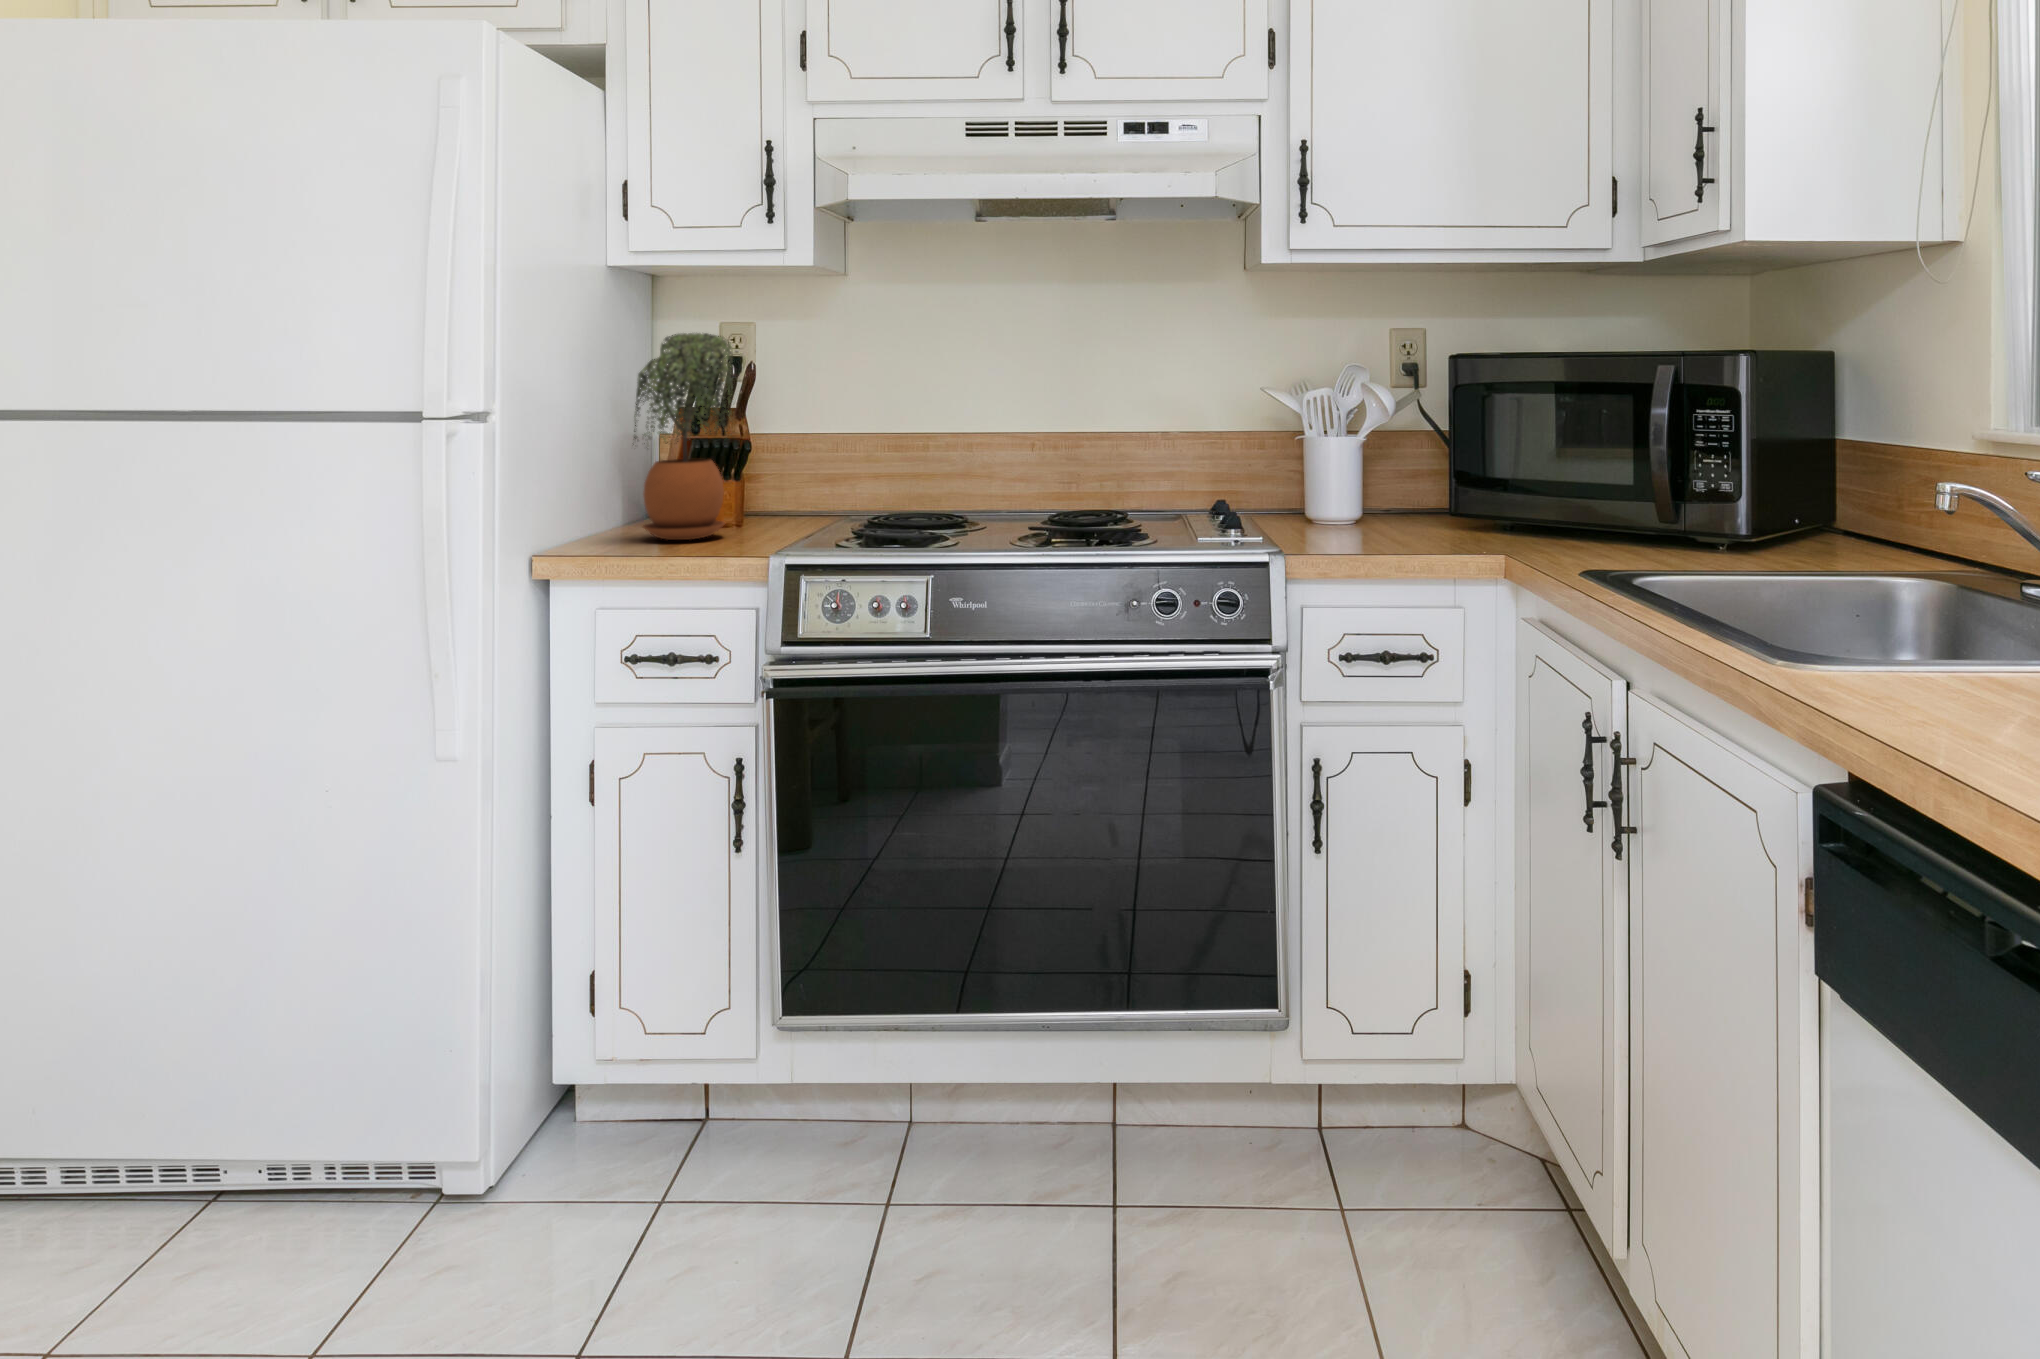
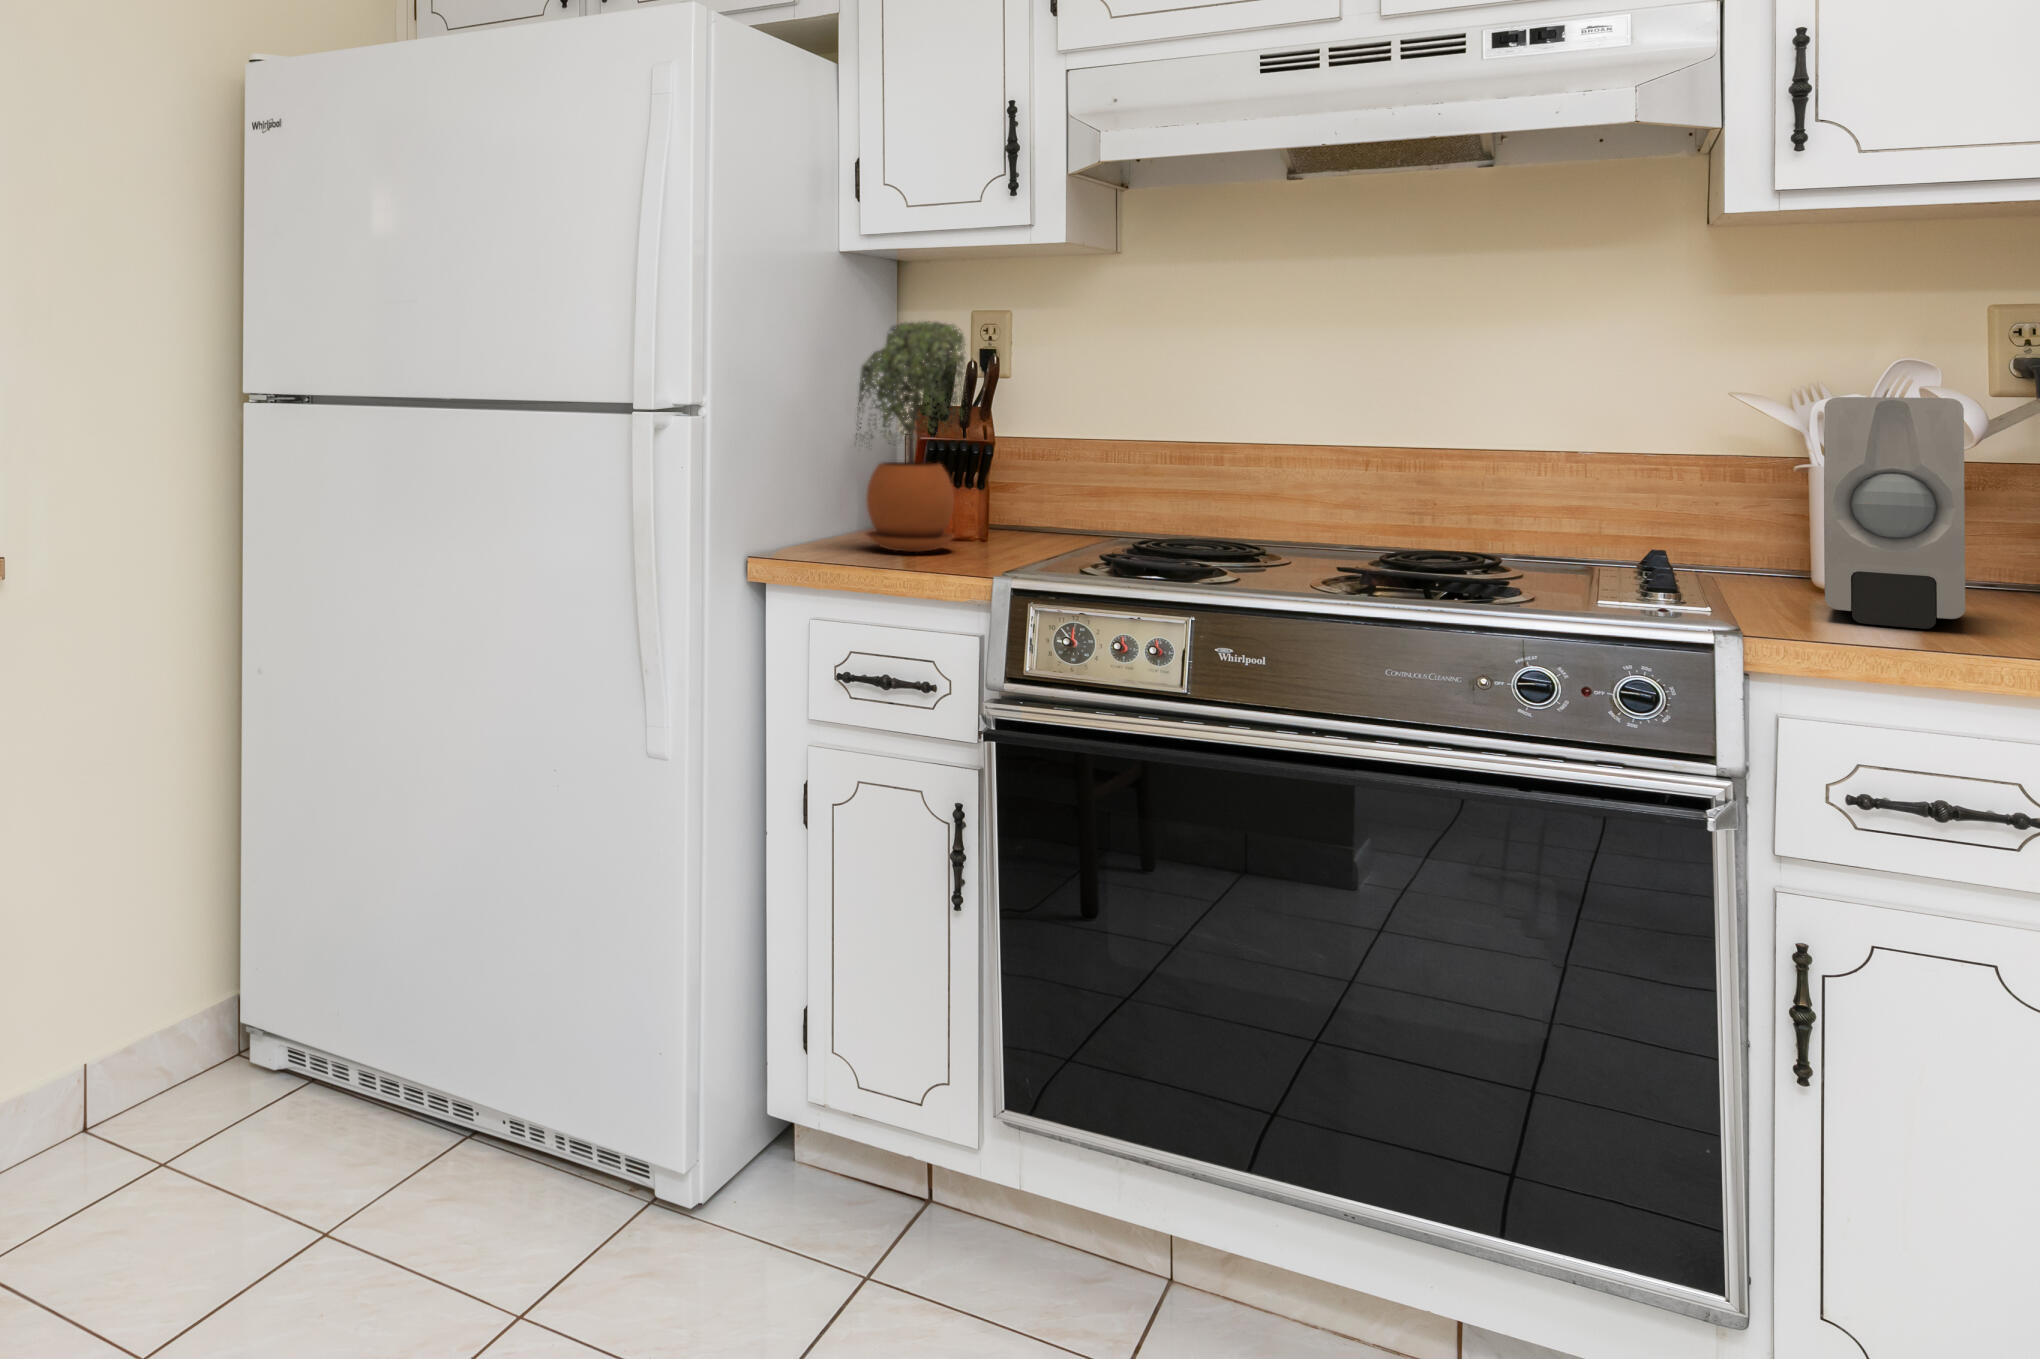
soap dispenser: none [1318,390,1389,540] -> present [1824,397,1965,629]

